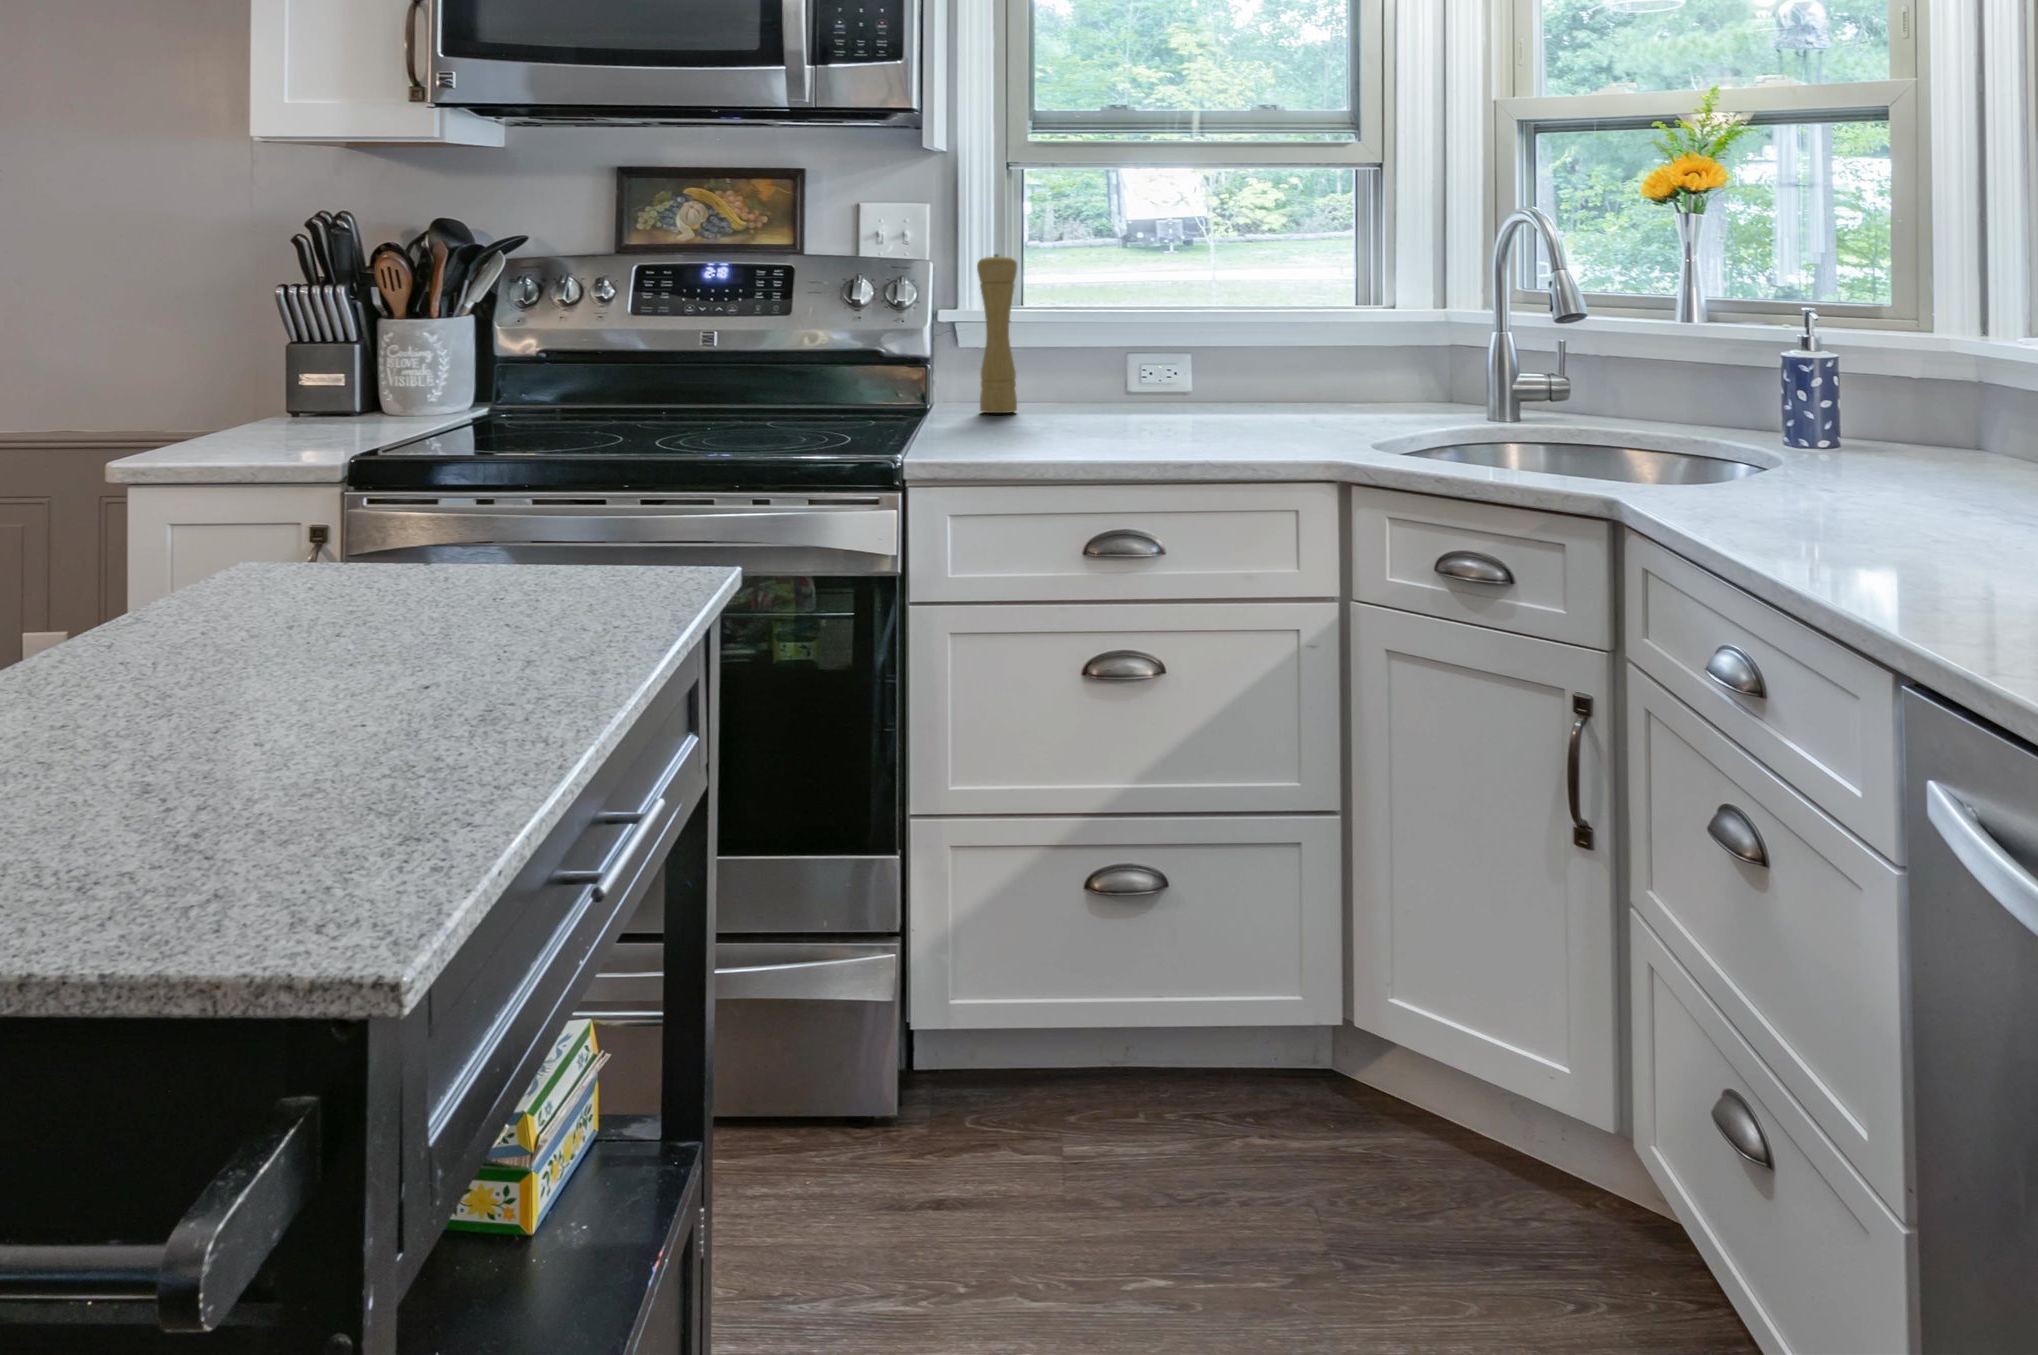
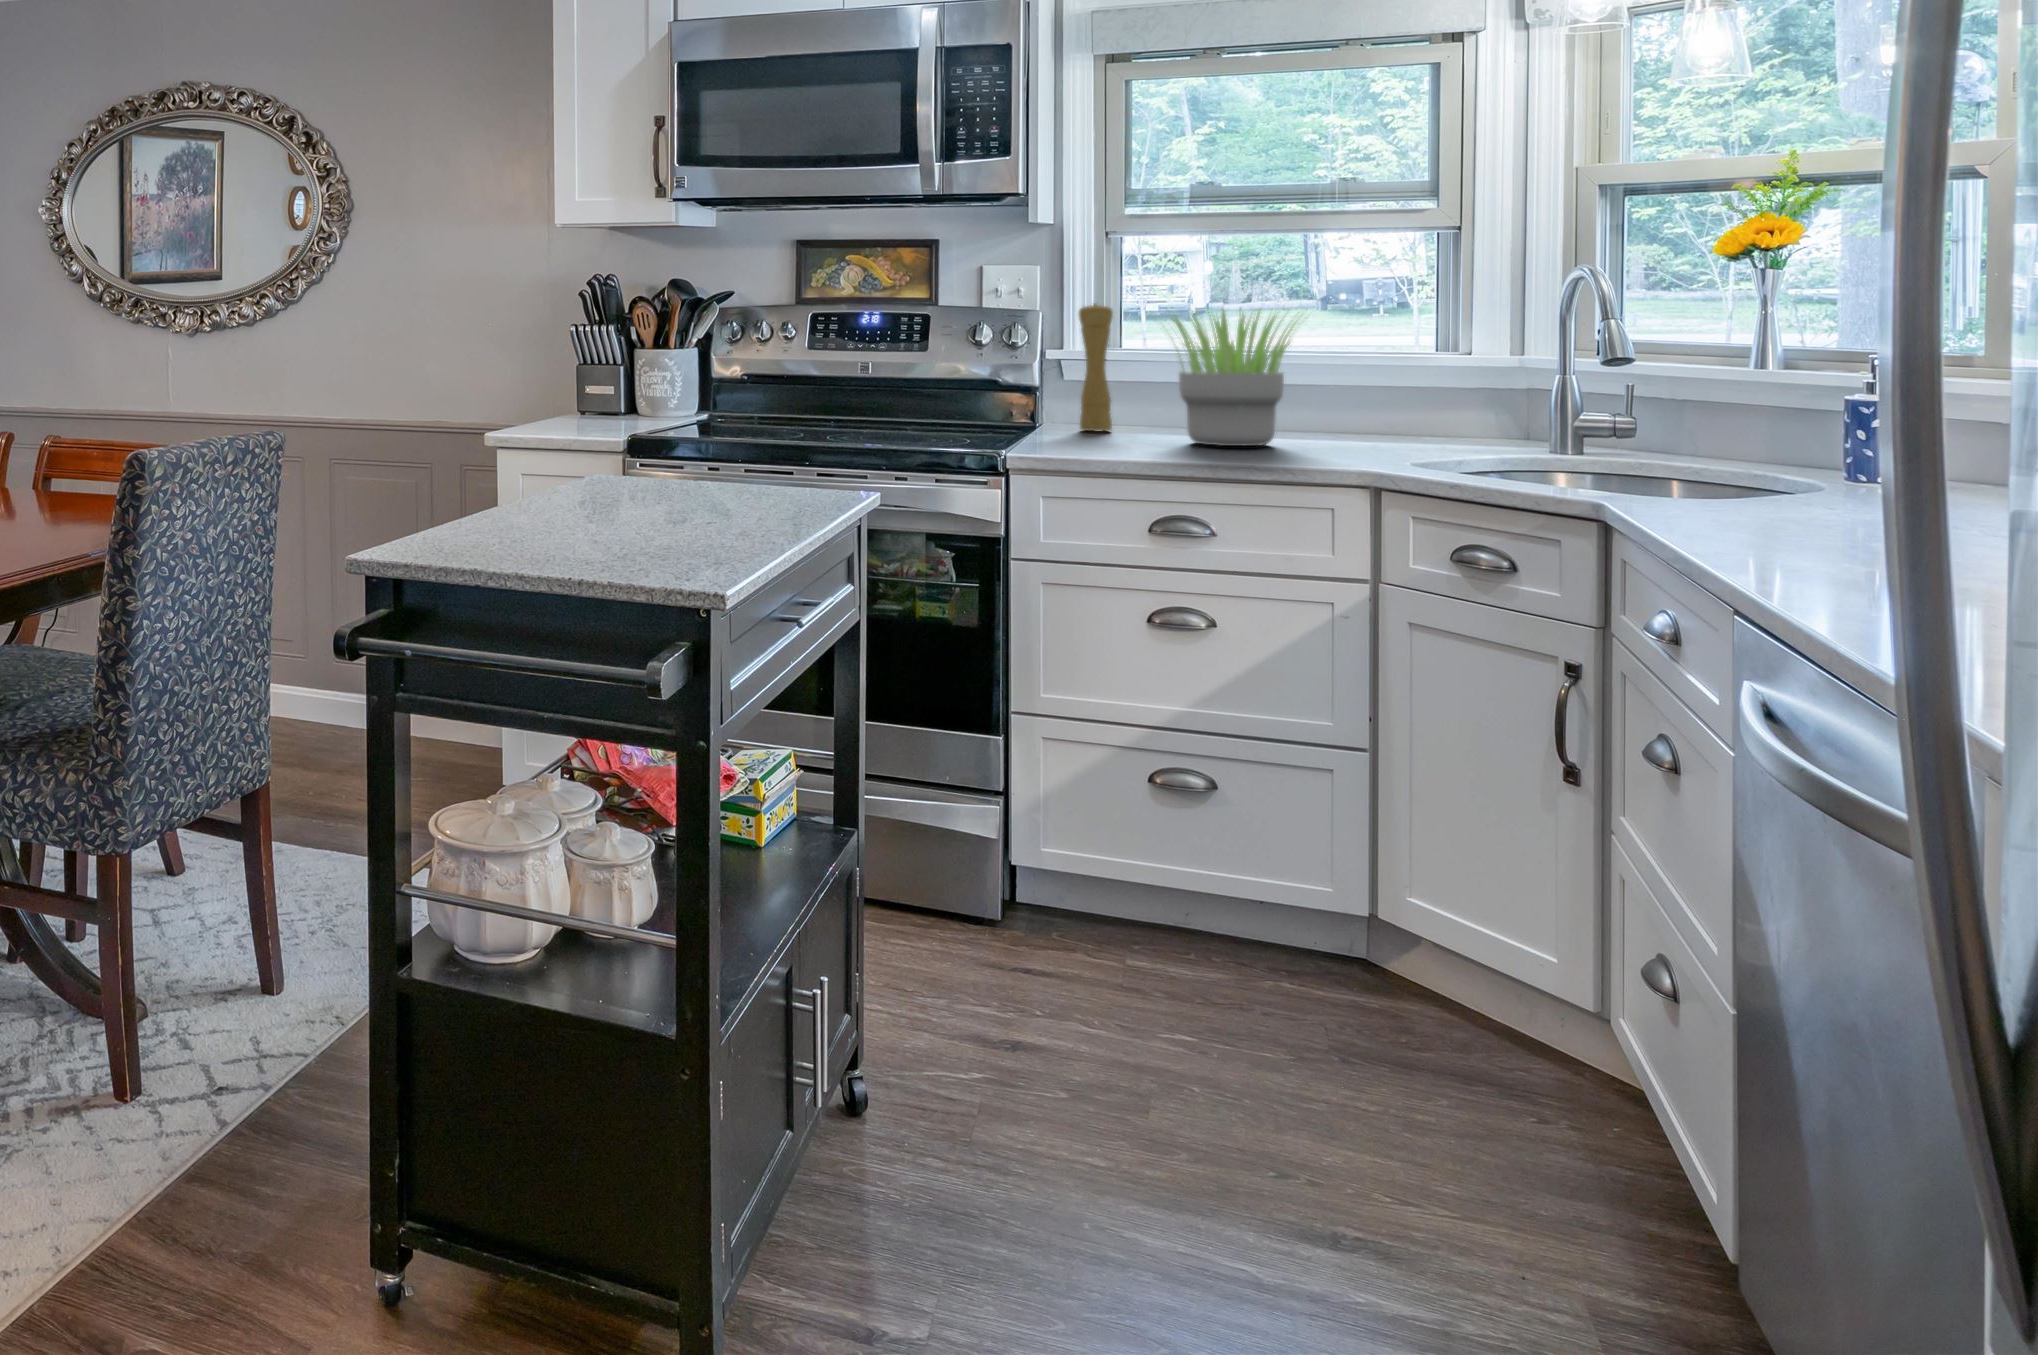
potted plant: none [1055,253,1252,428] -> present [1168,308,1308,446]

